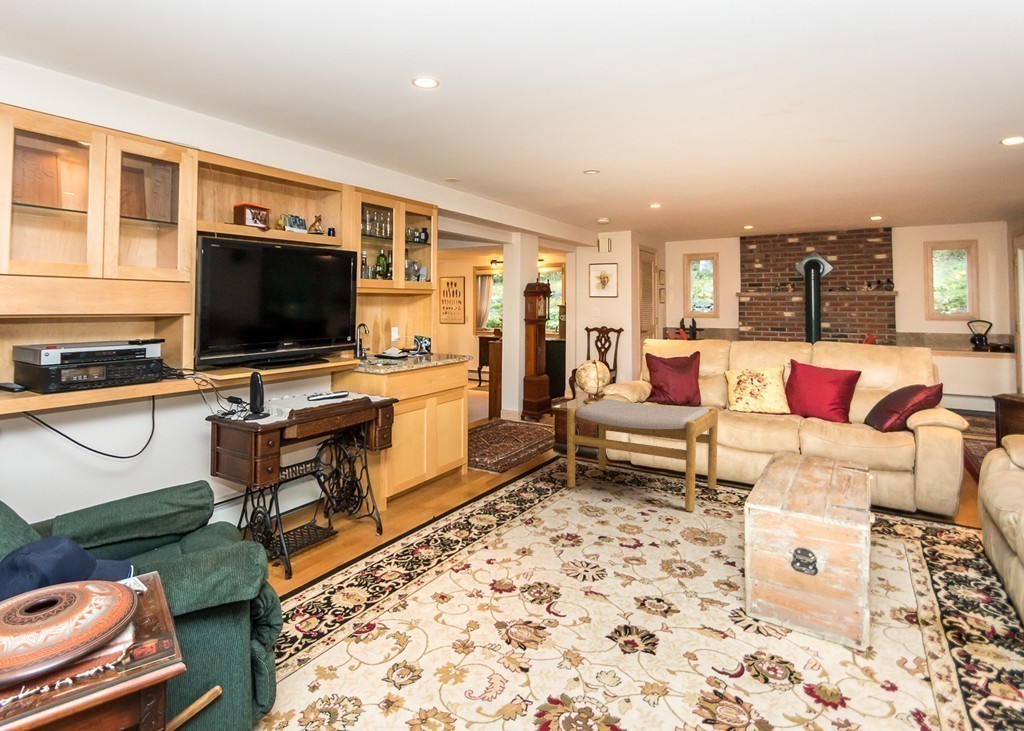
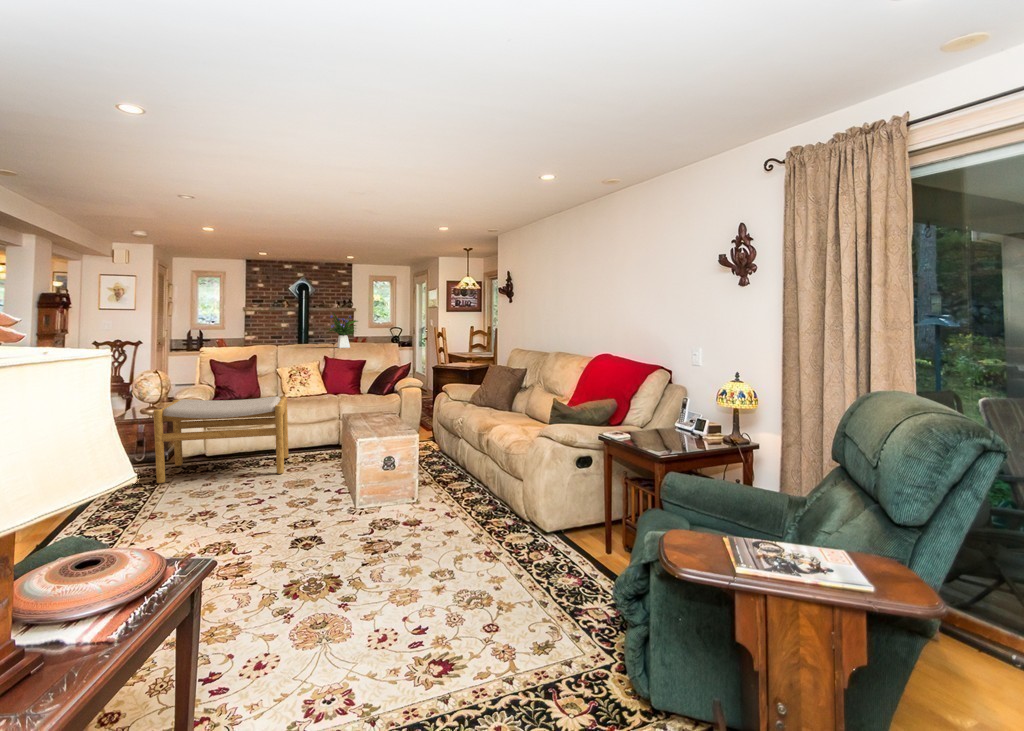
flower arrangement: none [798,295,854,346] -> present [329,313,358,348]

